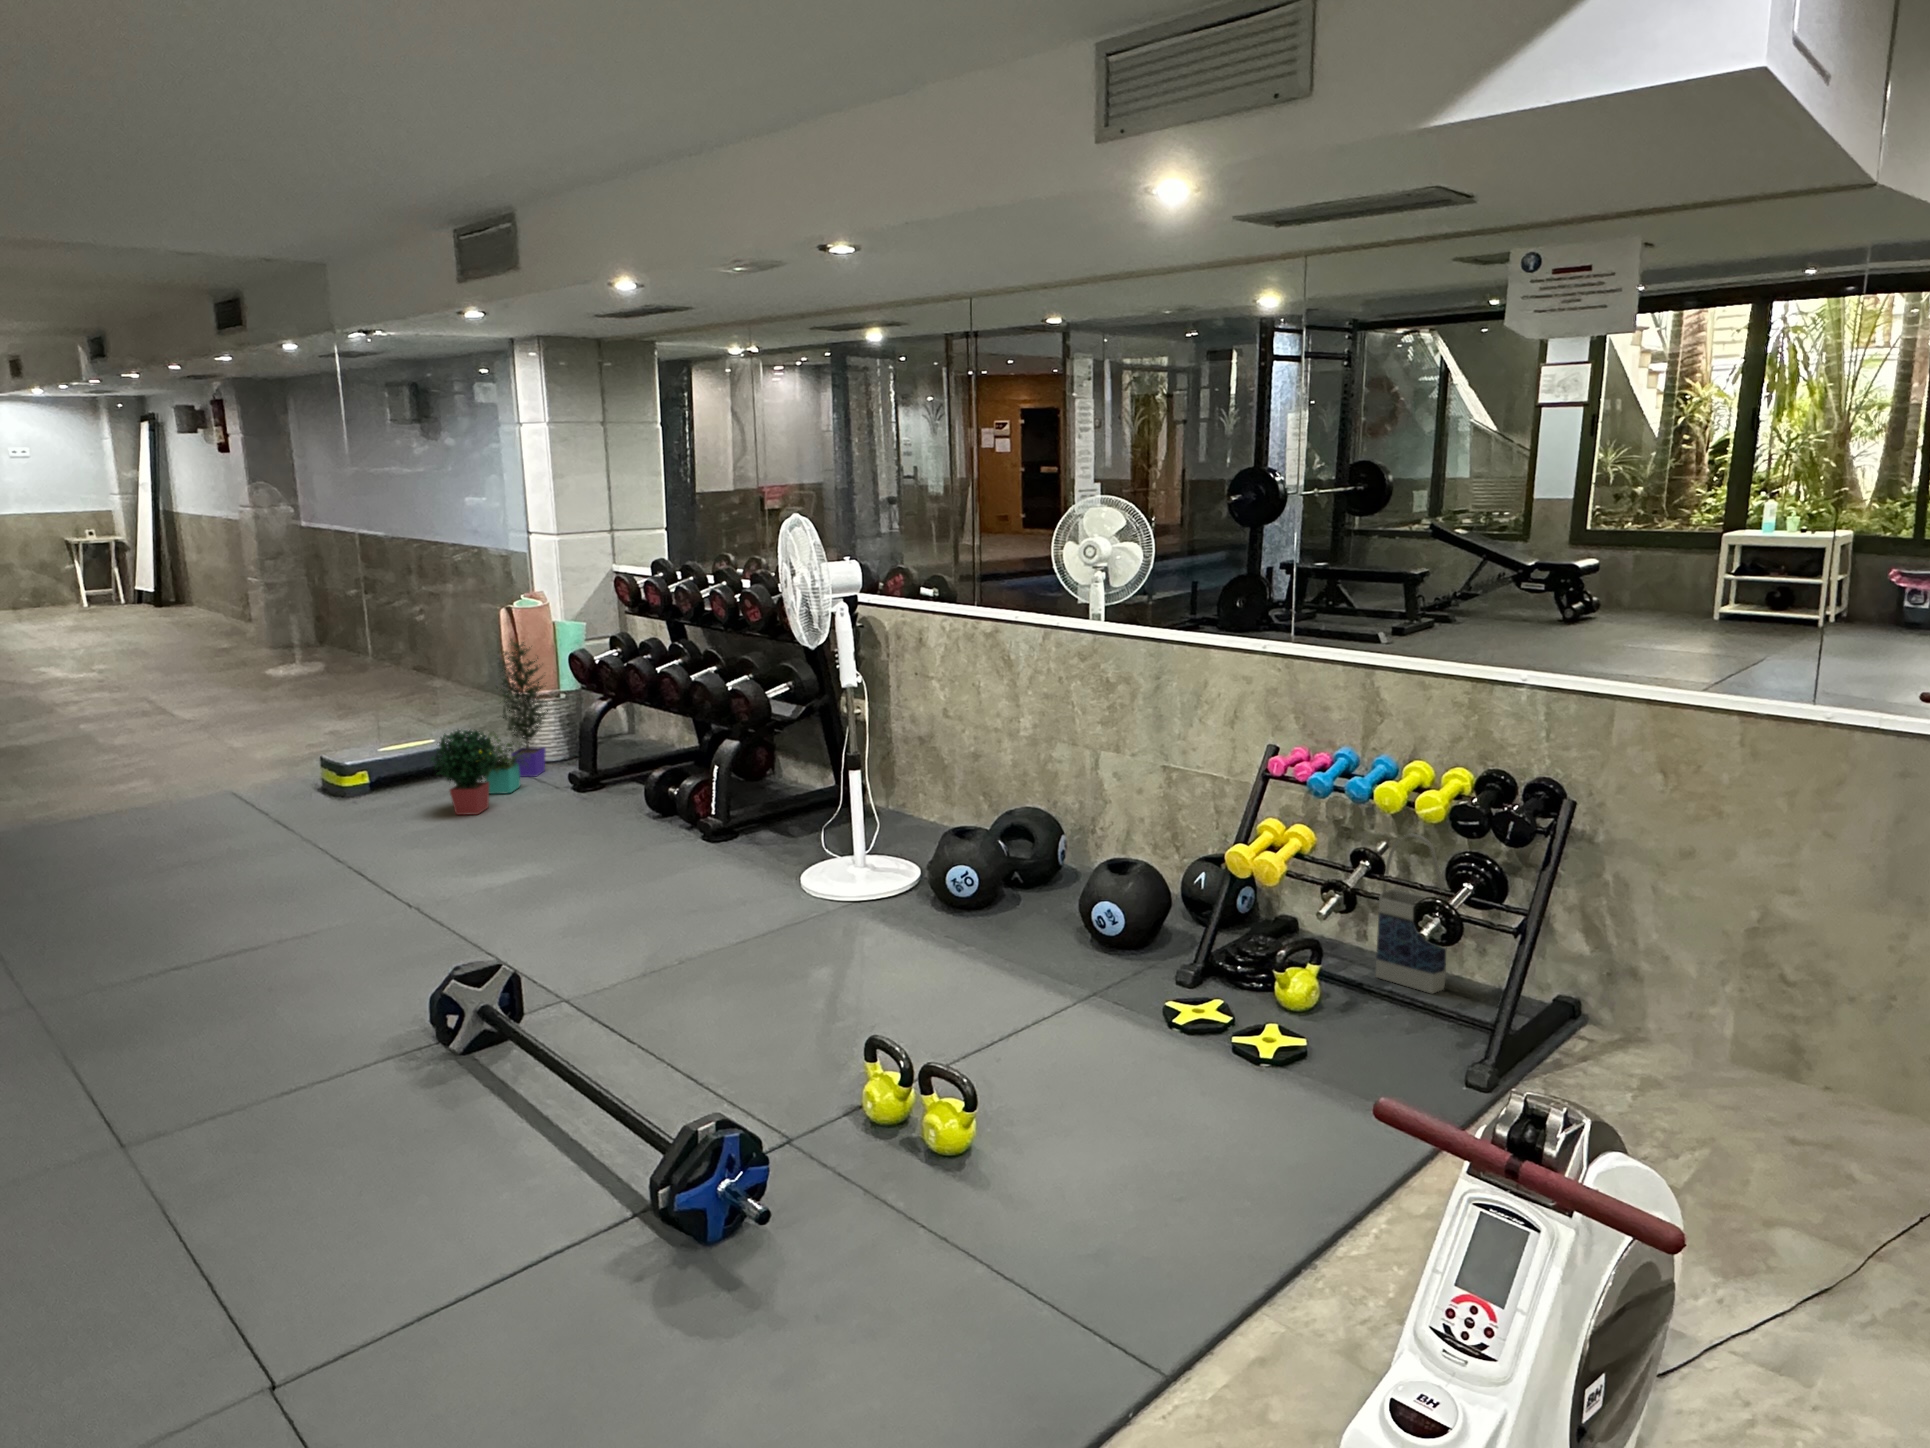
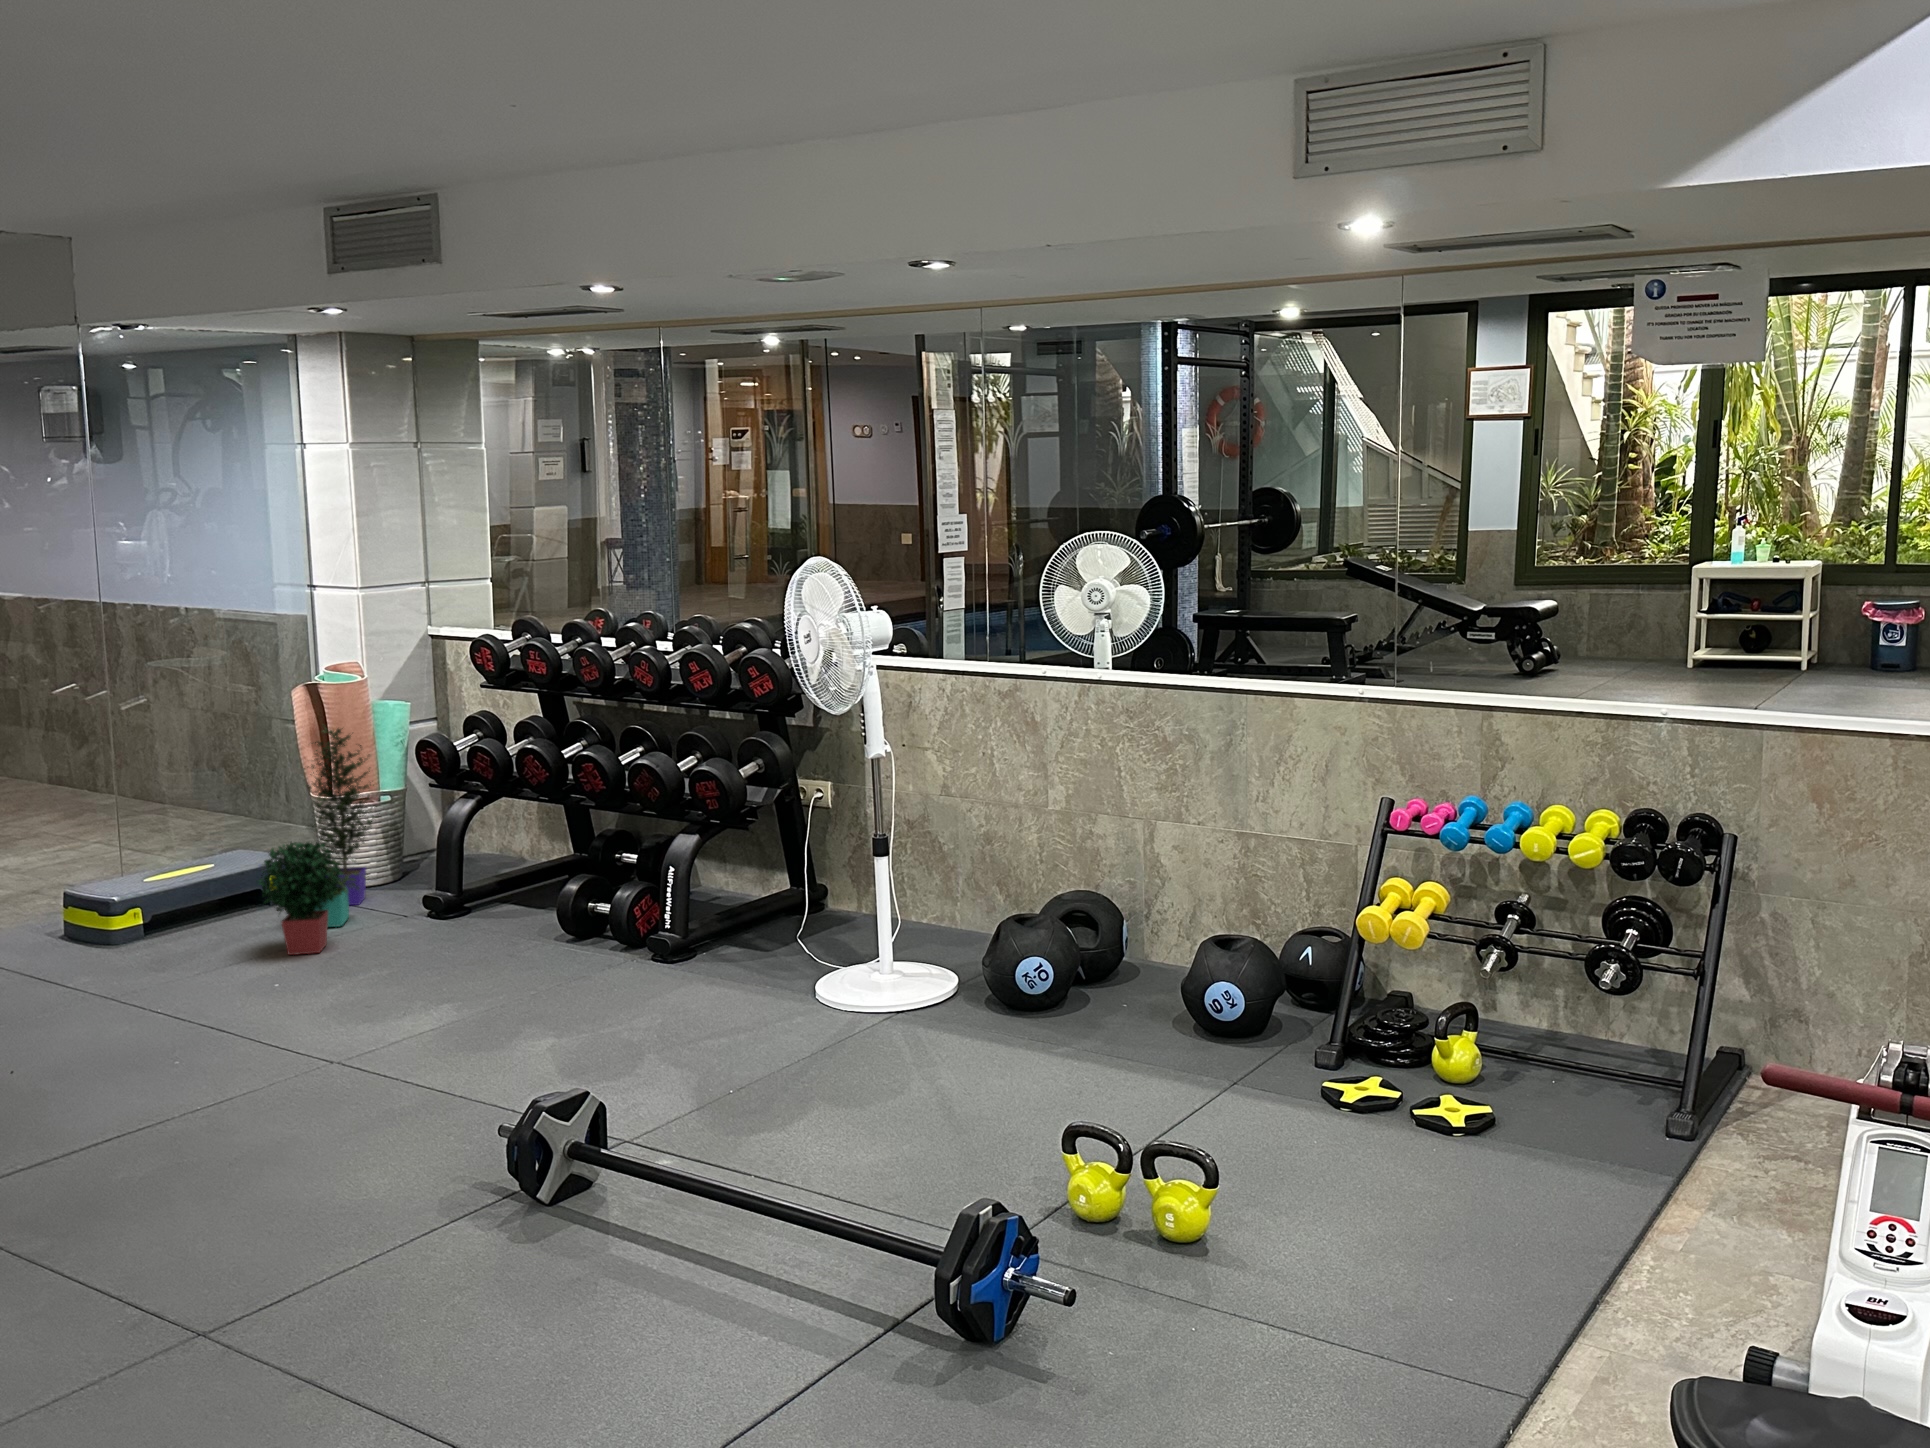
bag: present [1376,834,1446,993] -> none [1516,885,1595,1055]

